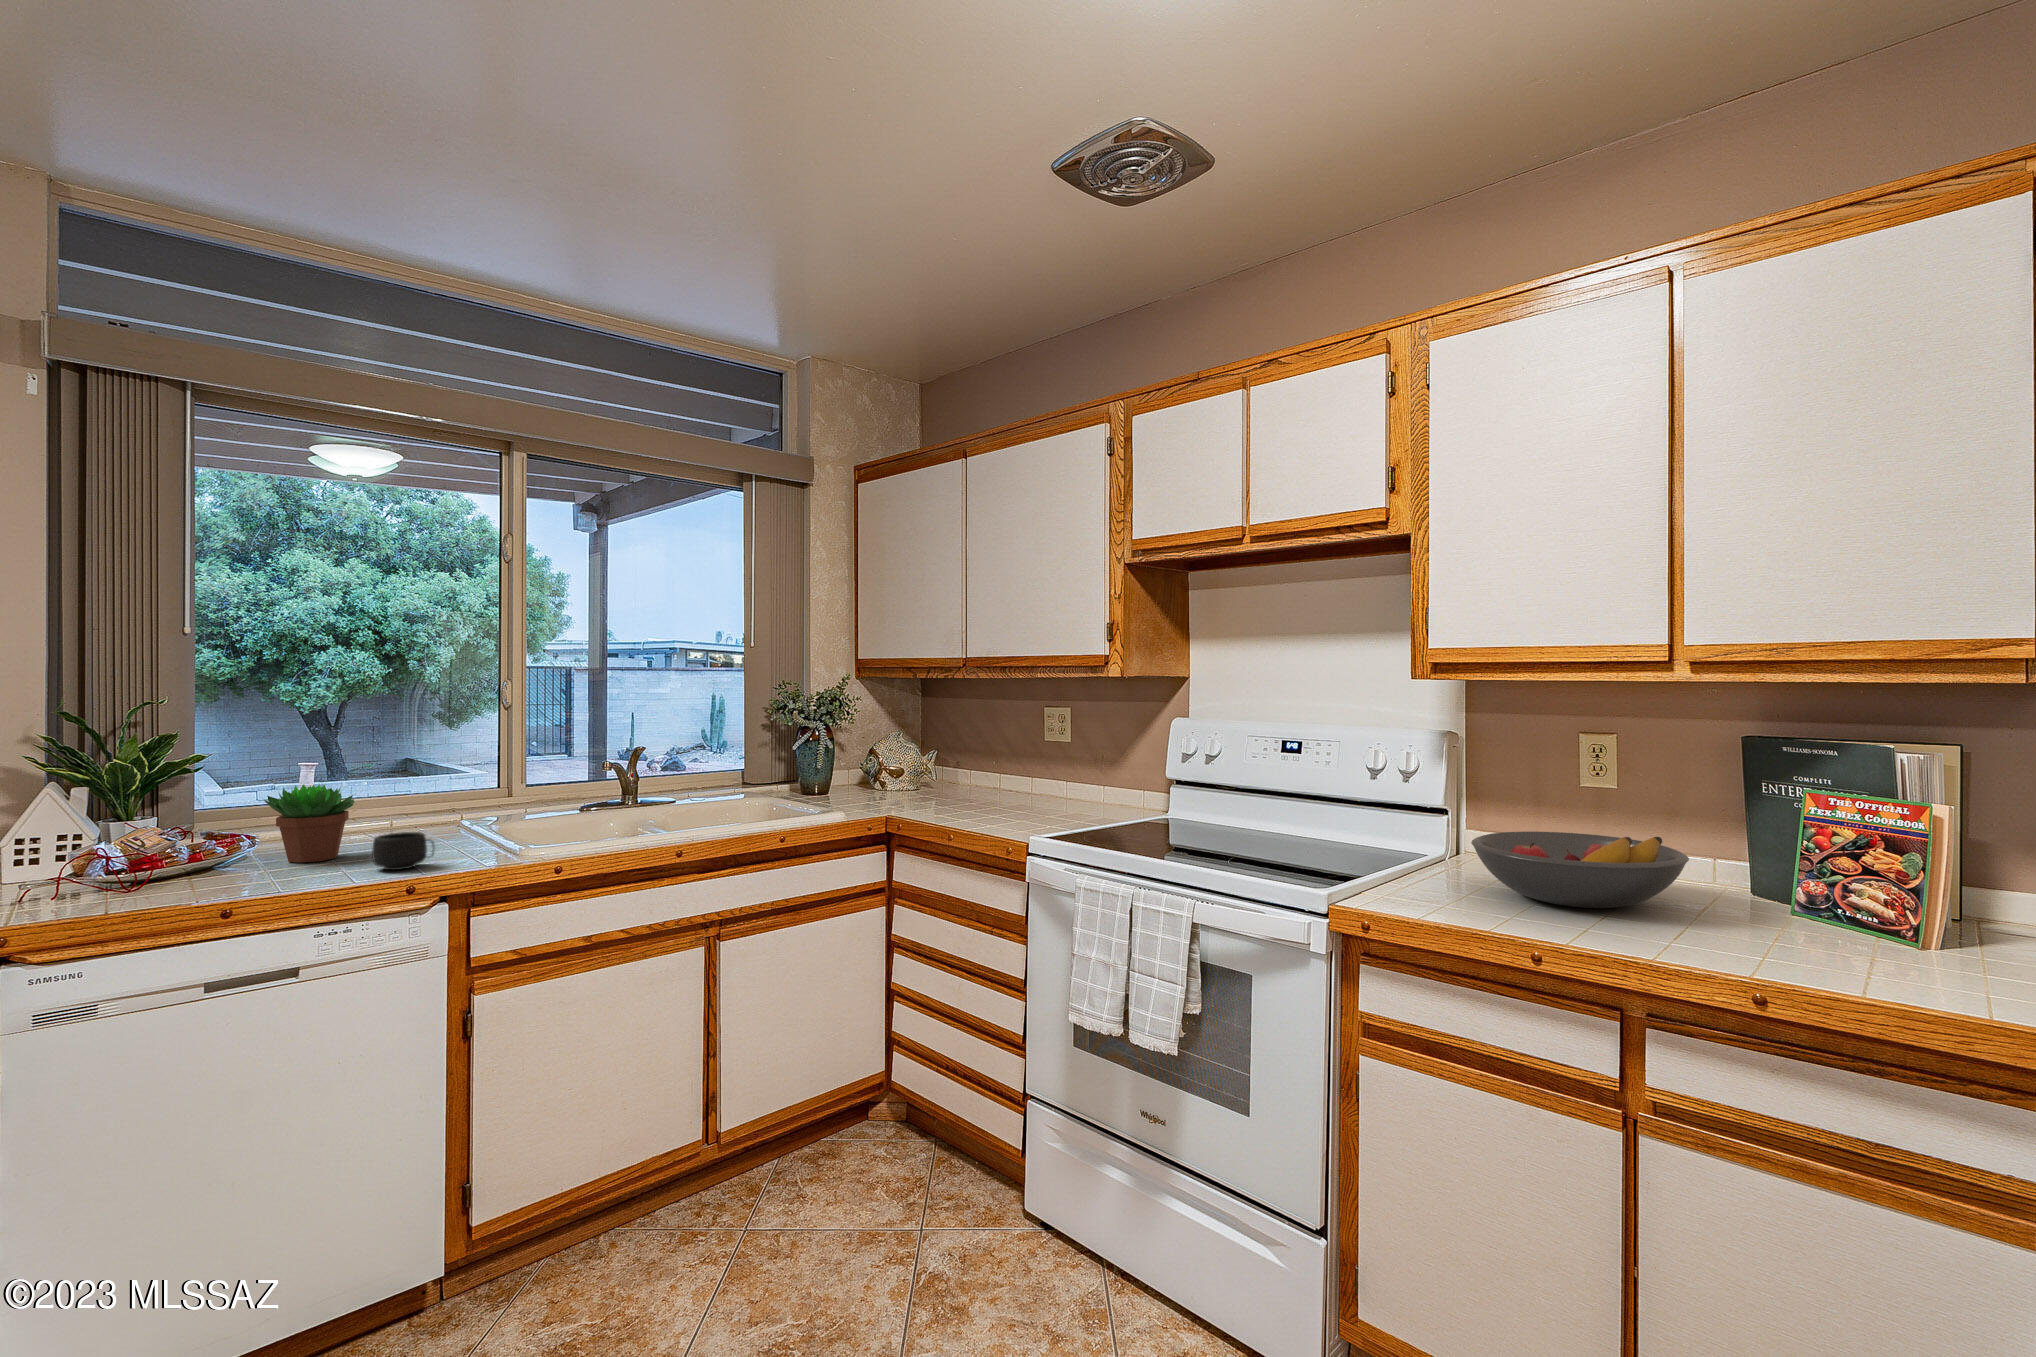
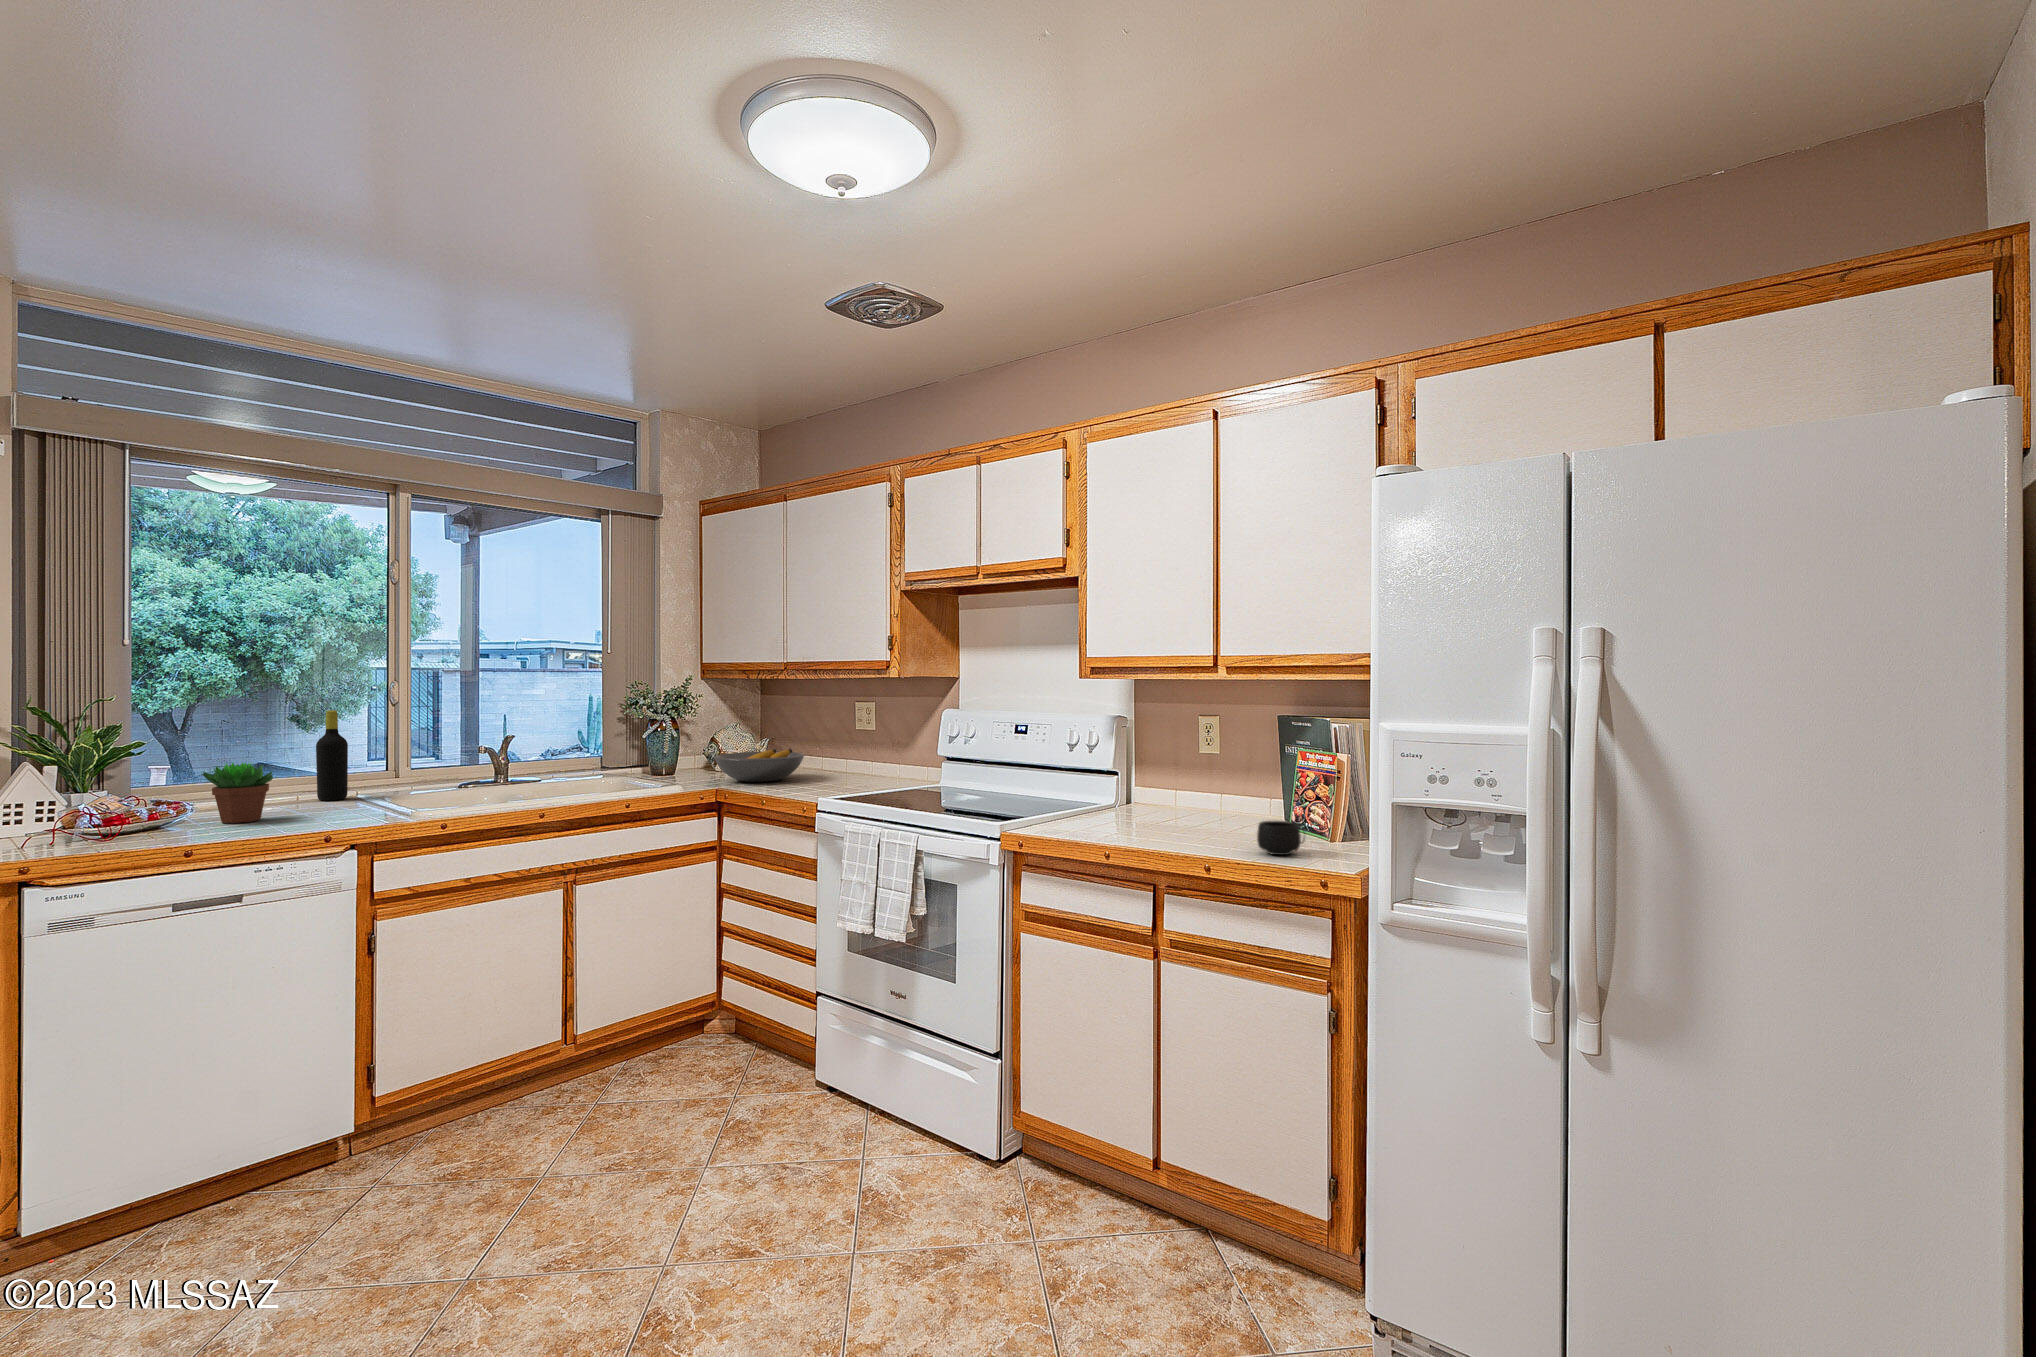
bottle: none [414,716,451,827] -> present [316,710,348,801]
mug: present [372,832,434,870] -> present [1257,821,1303,855]
fruit bowl: present [1471,832,1689,908] -> present [714,749,805,782]

